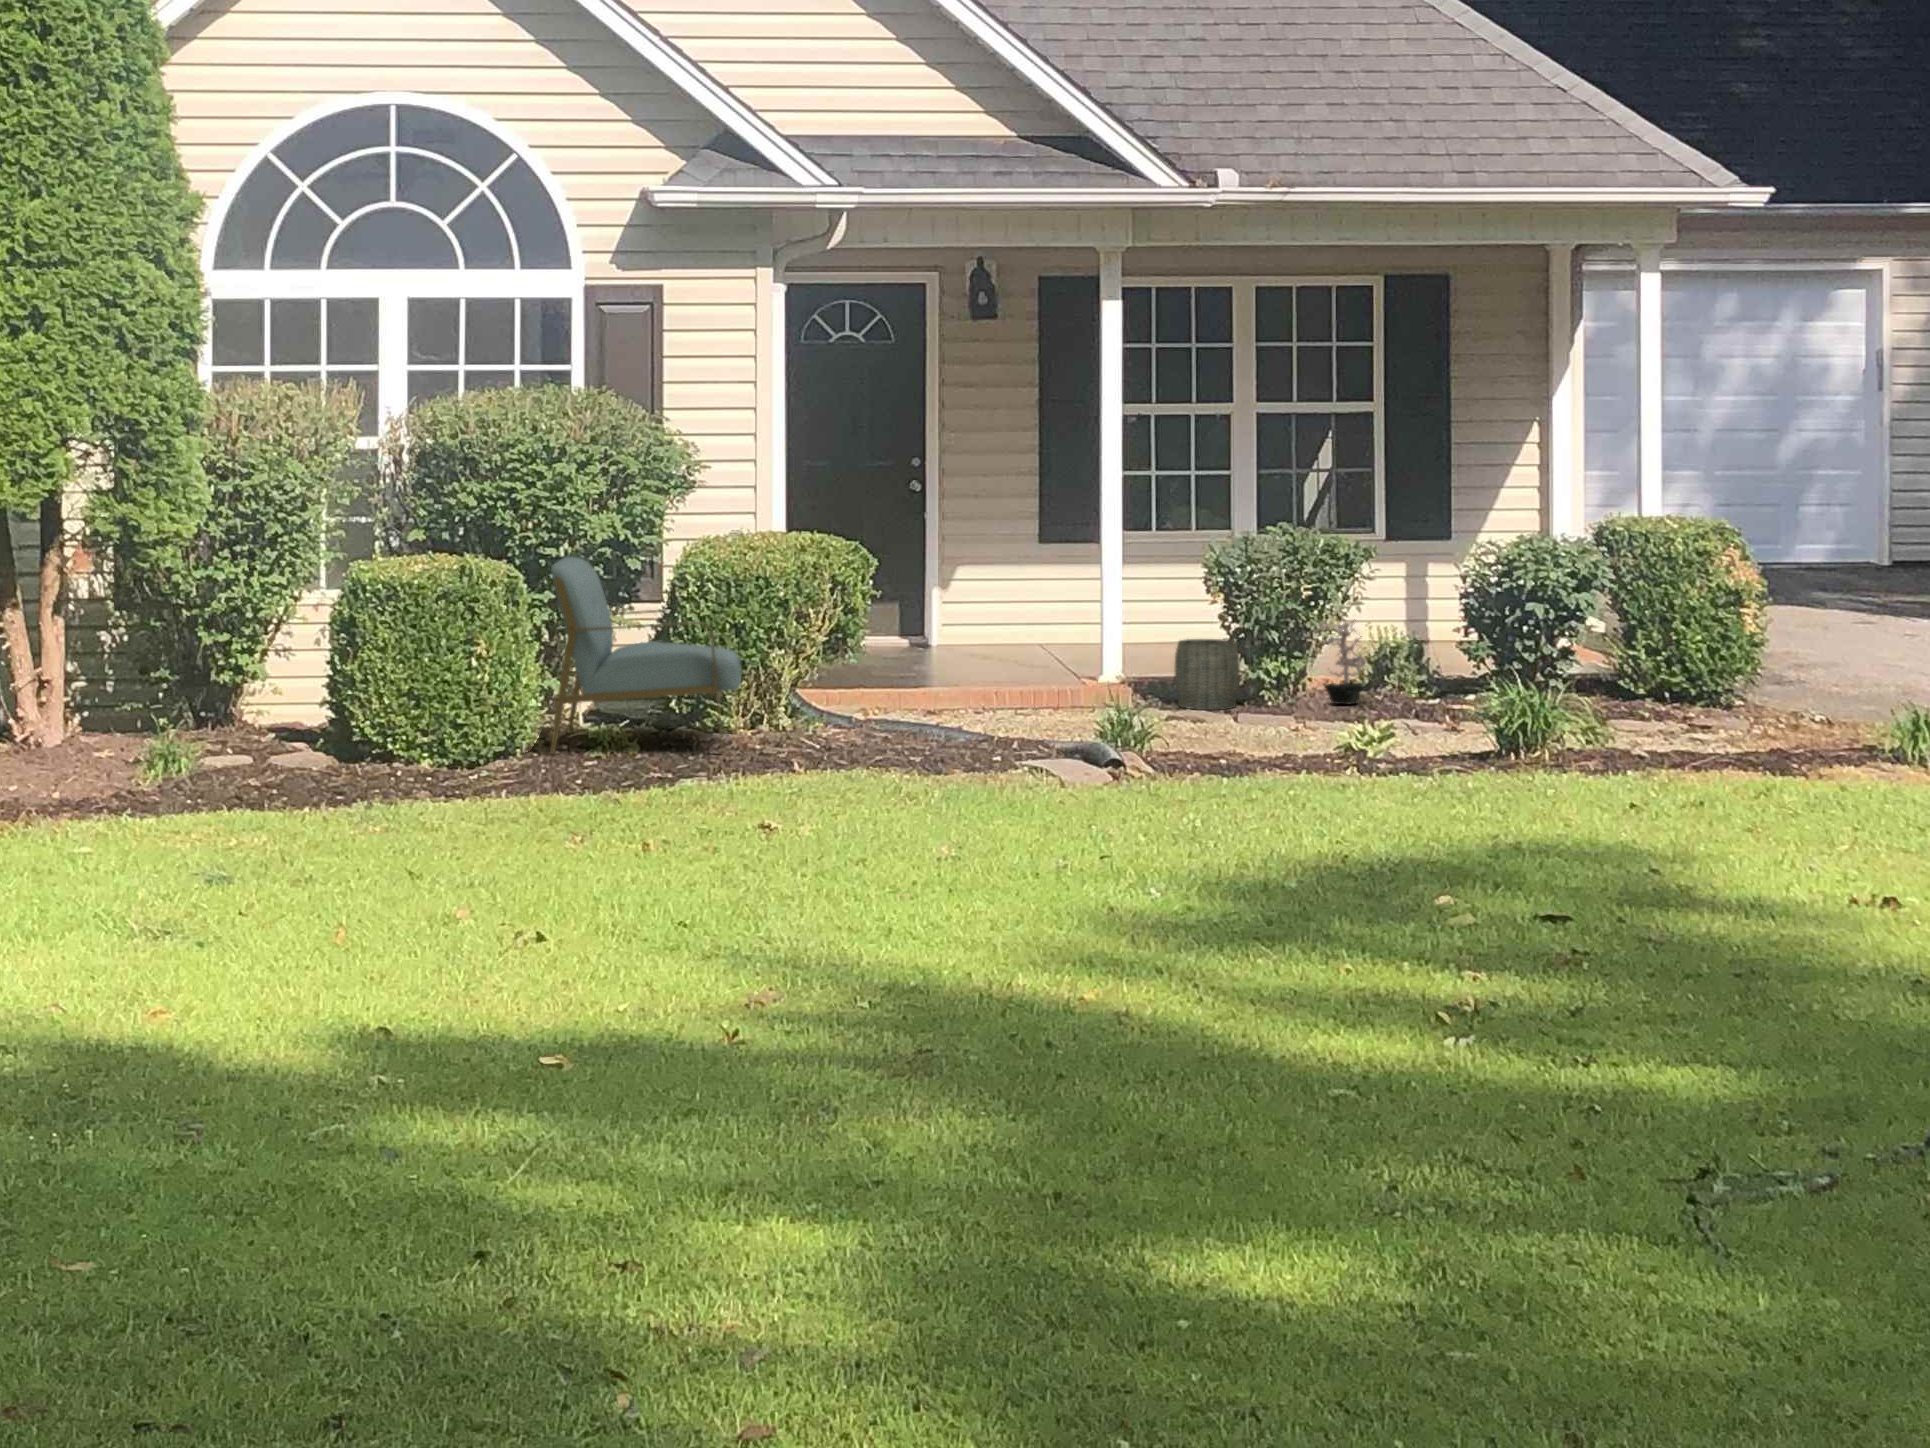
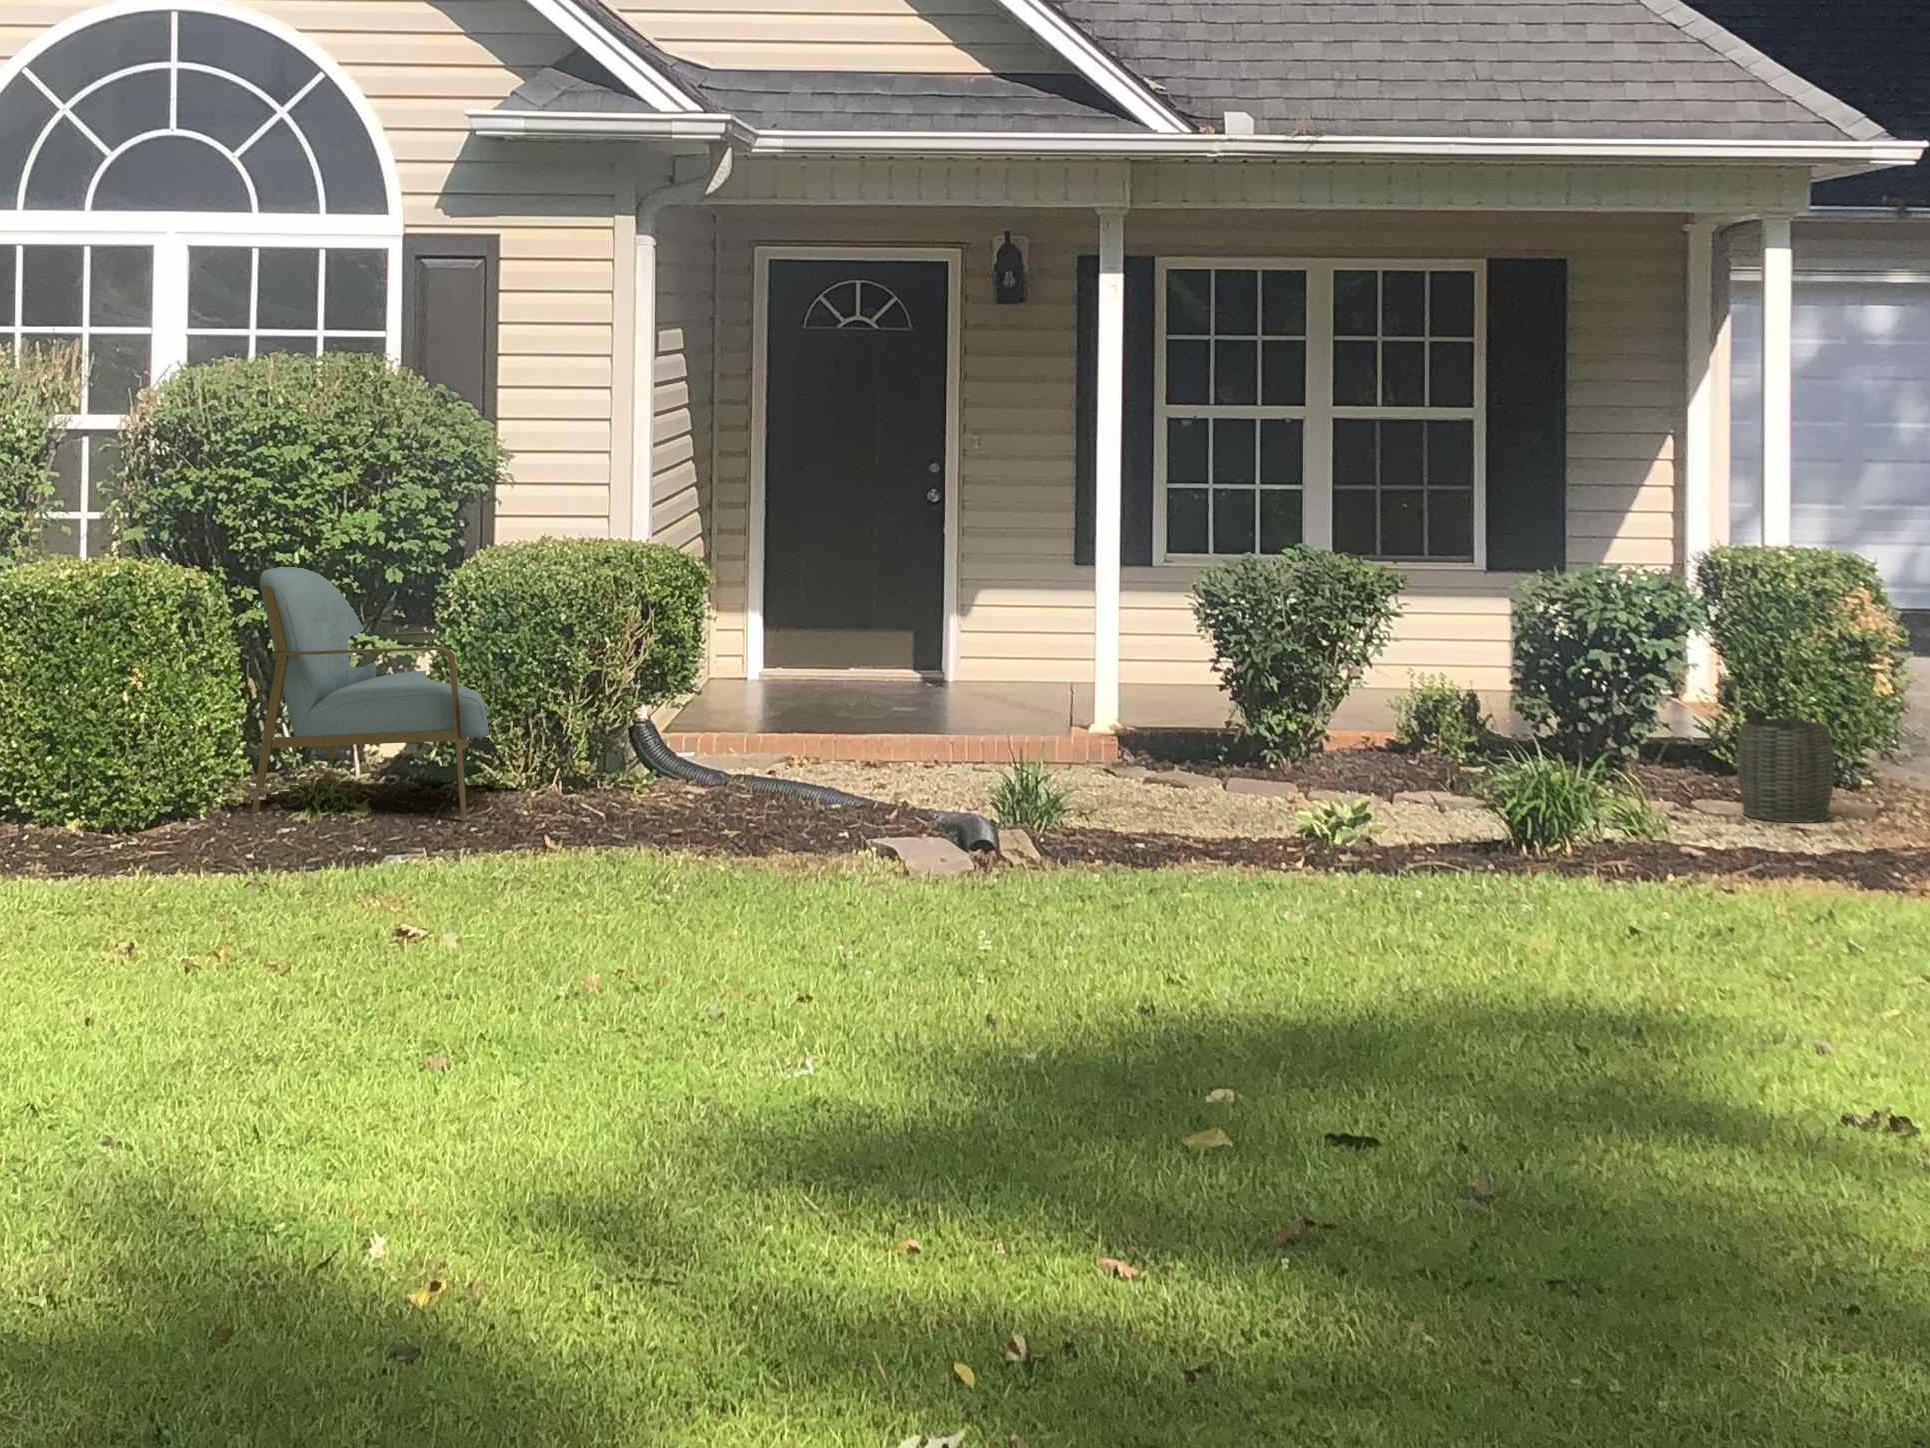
potted plant: present [1314,619,1366,704] -> none [1300,654,1380,775]
woven basket: present [1175,639,1240,710] -> present [1737,719,1834,823]

